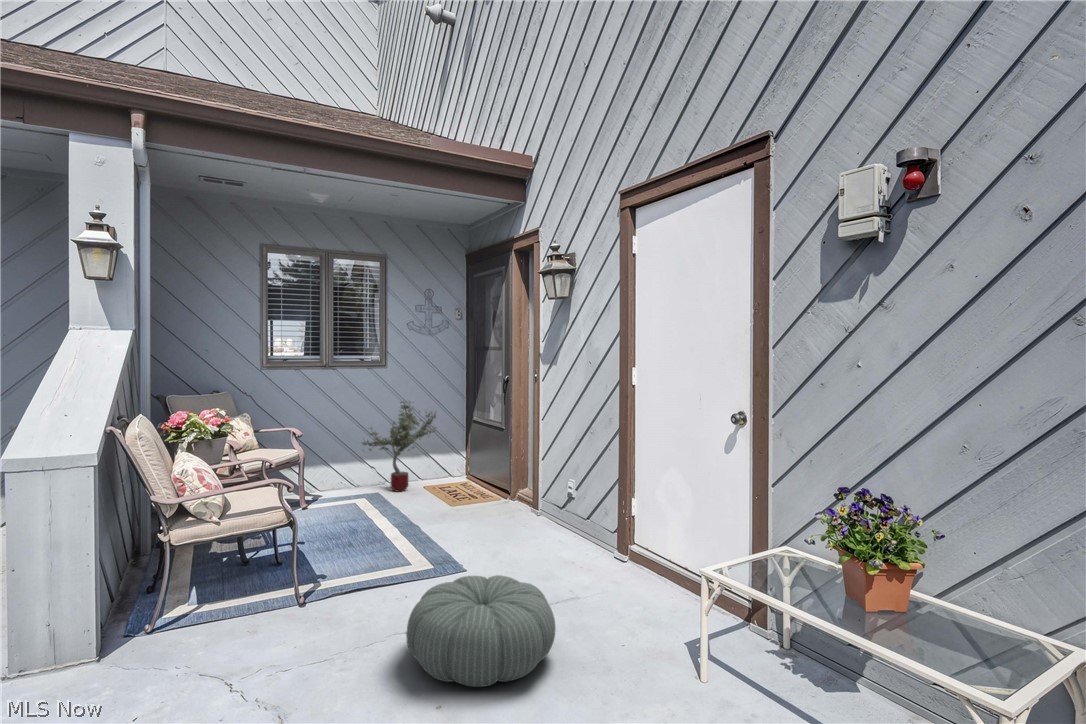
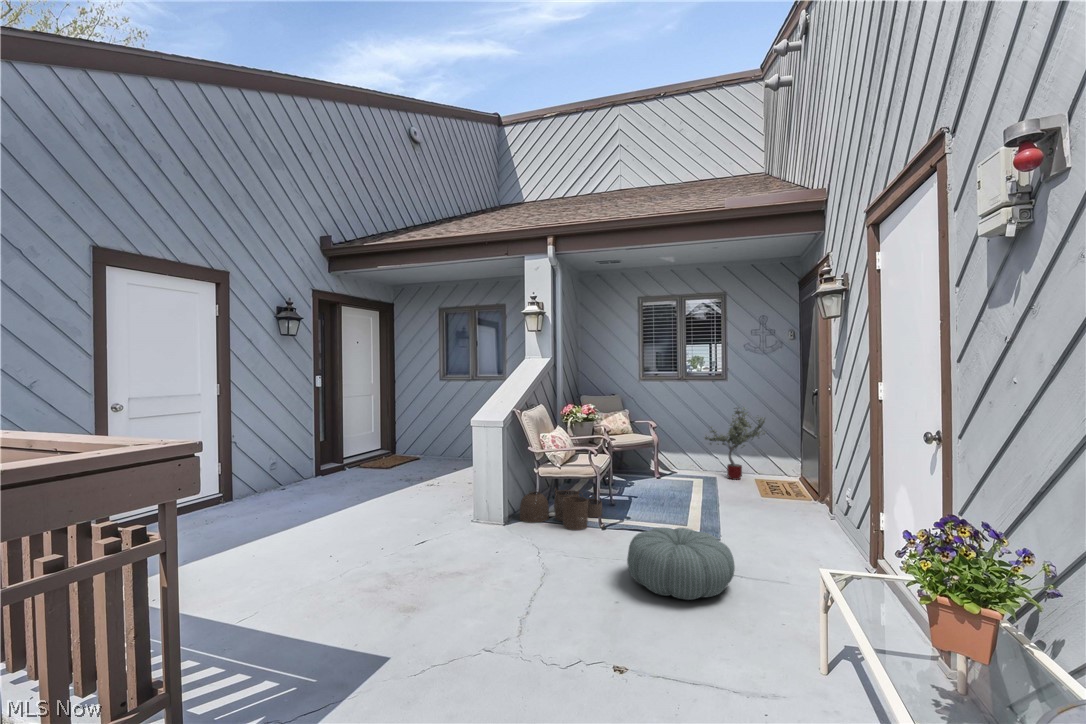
woven basket: none [118,554,275,641] -> present [520,488,602,530]

